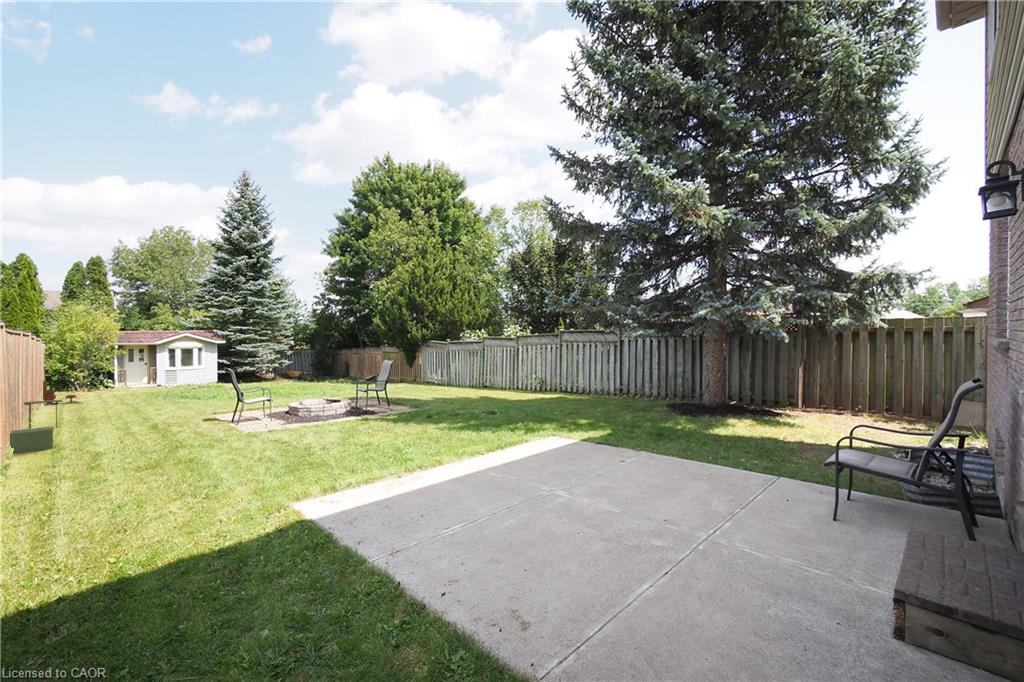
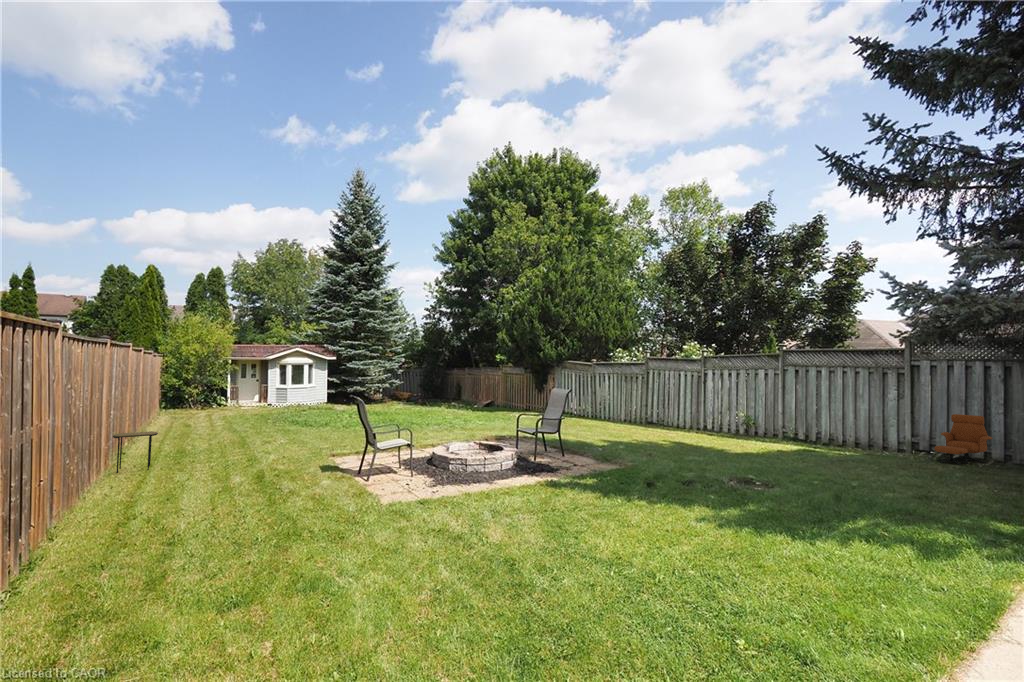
lounge chair: present [43,381,77,405] -> present [935,414,993,465]
storage box: present [10,427,53,454] -> none [64,483,128,528]

